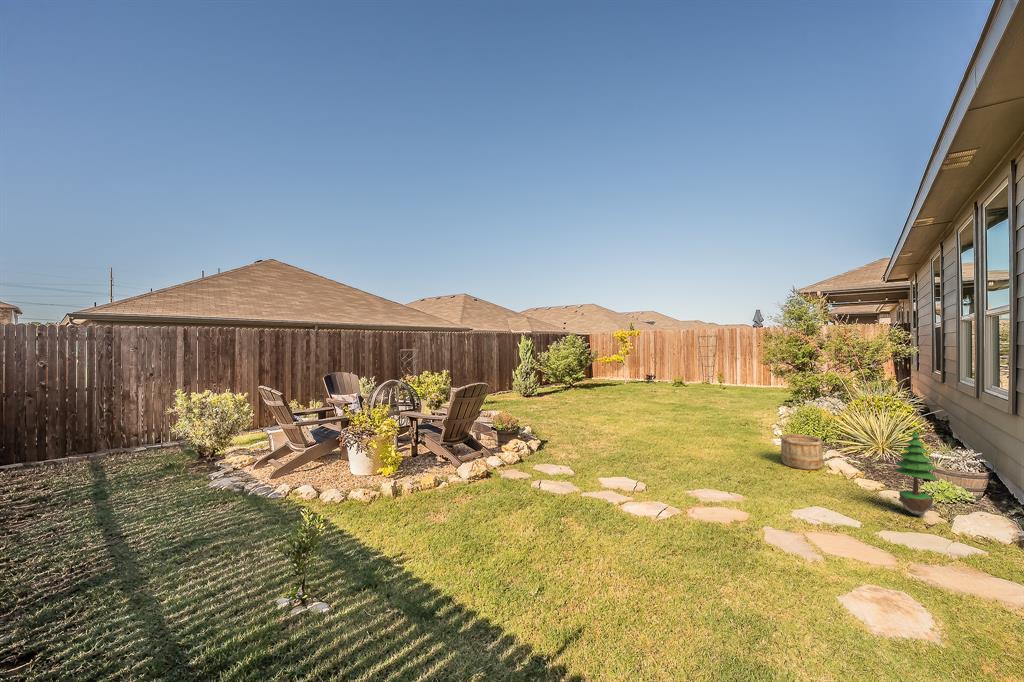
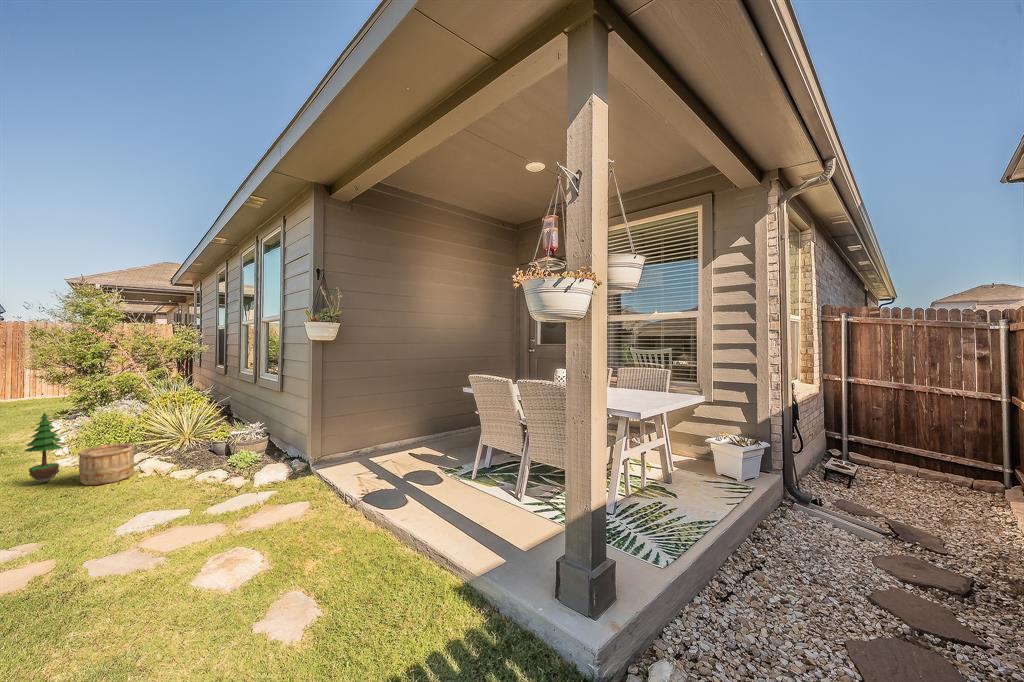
potted tree: present [895,430,937,515] -> present [25,412,62,483]

